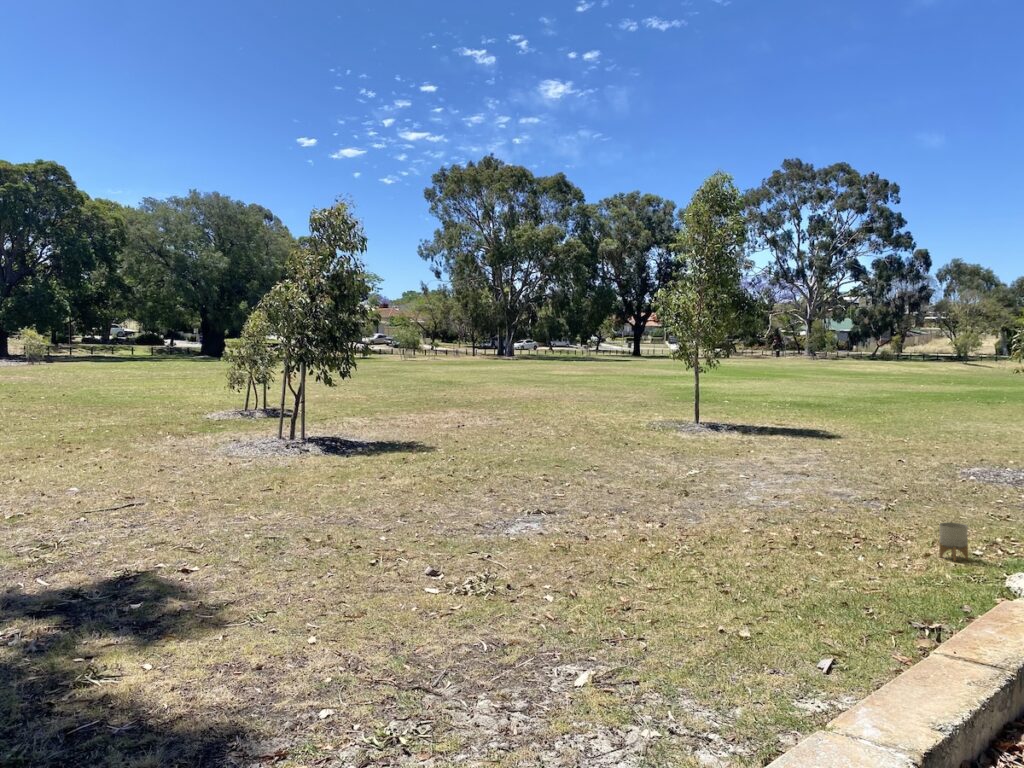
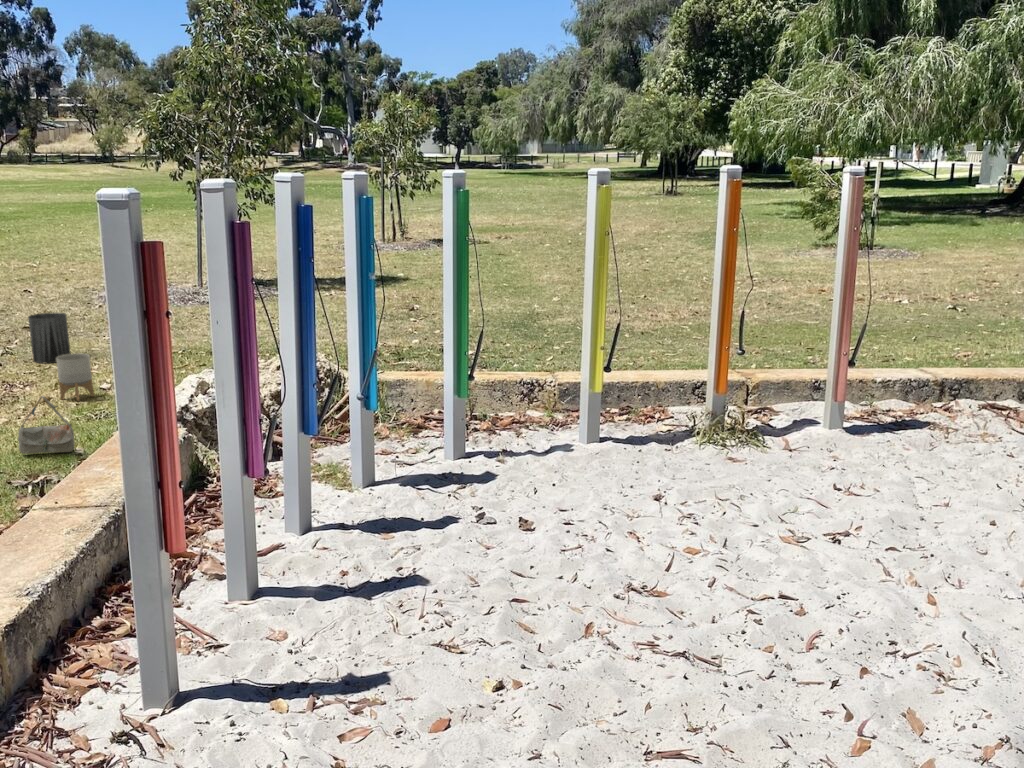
trash can: none [913,485,944,525] -> present [28,313,71,363]
bag: none [911,556,958,606] -> present [18,396,75,454]

